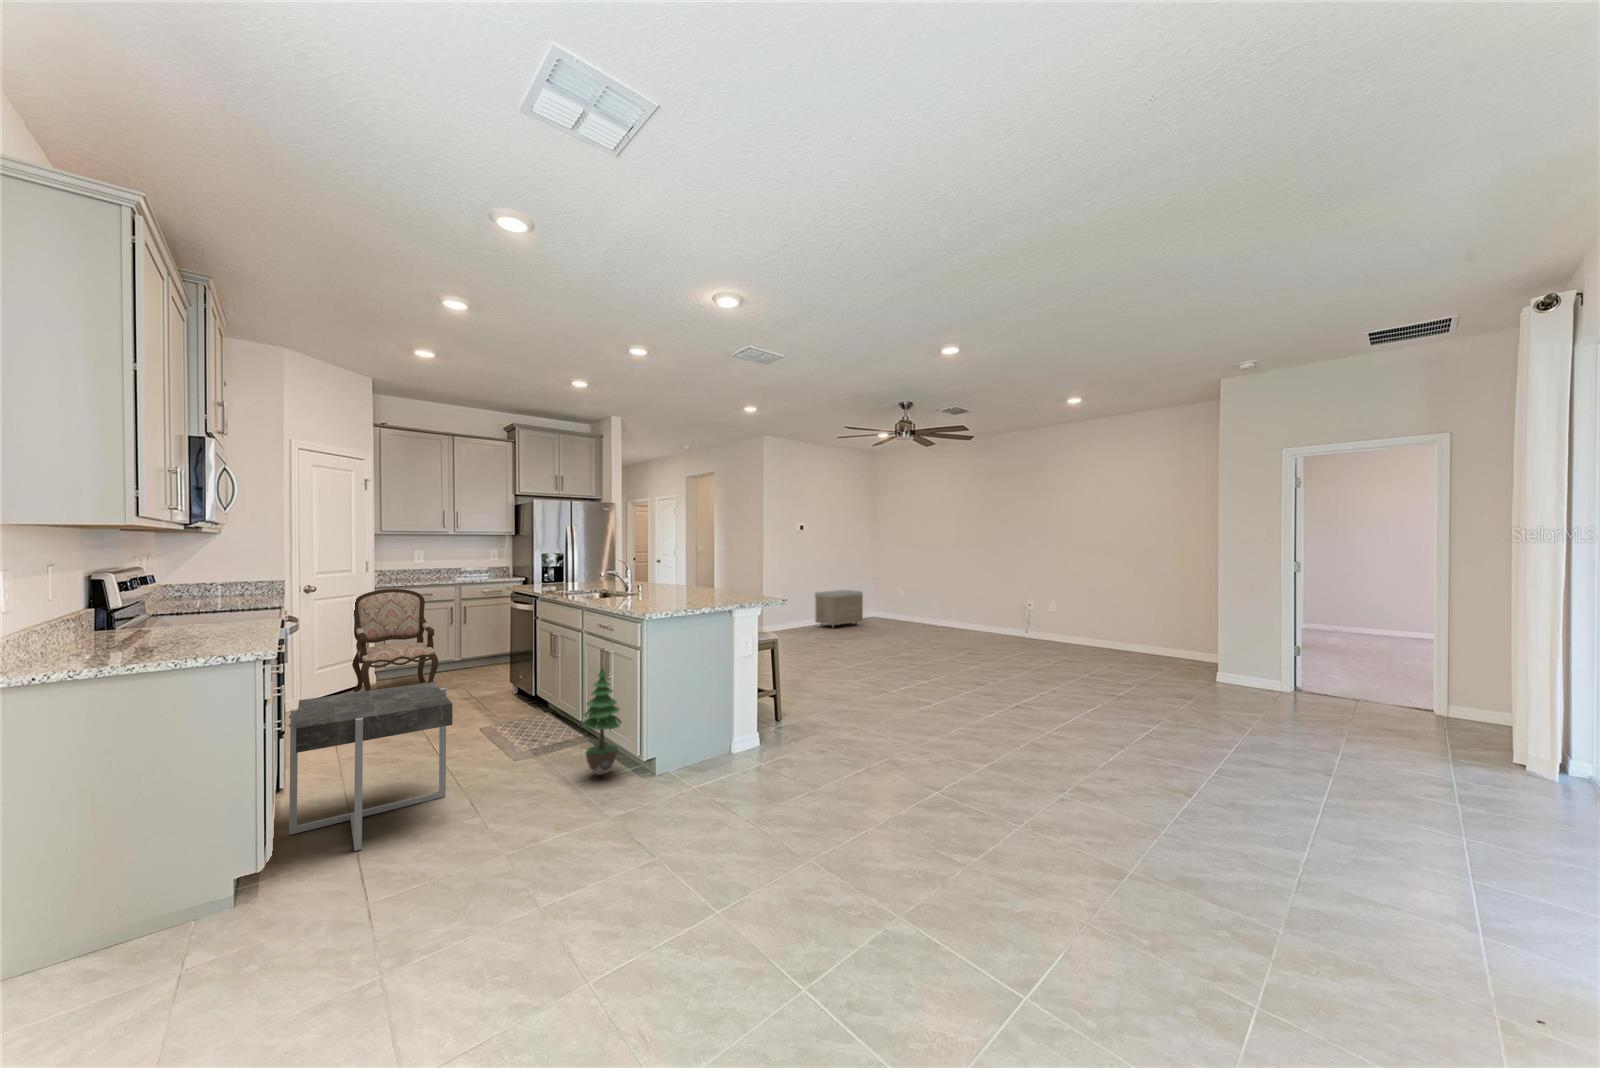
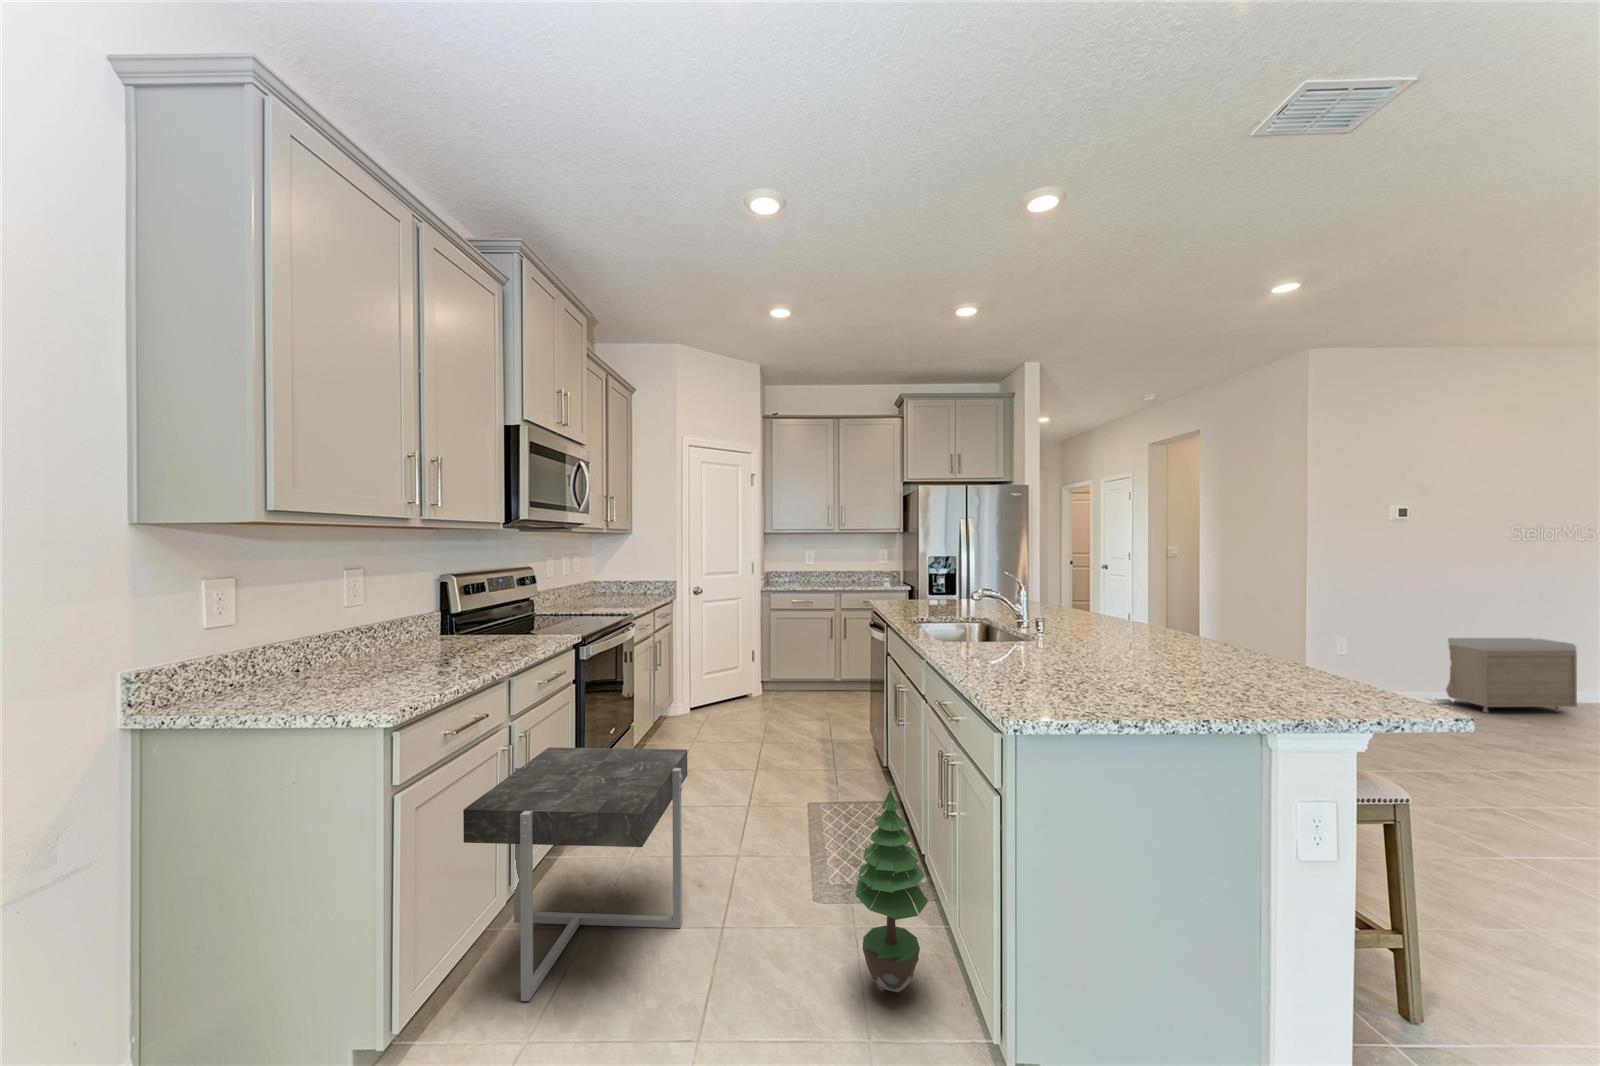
armchair: present [352,589,438,692] -> none [731,595,804,721]

